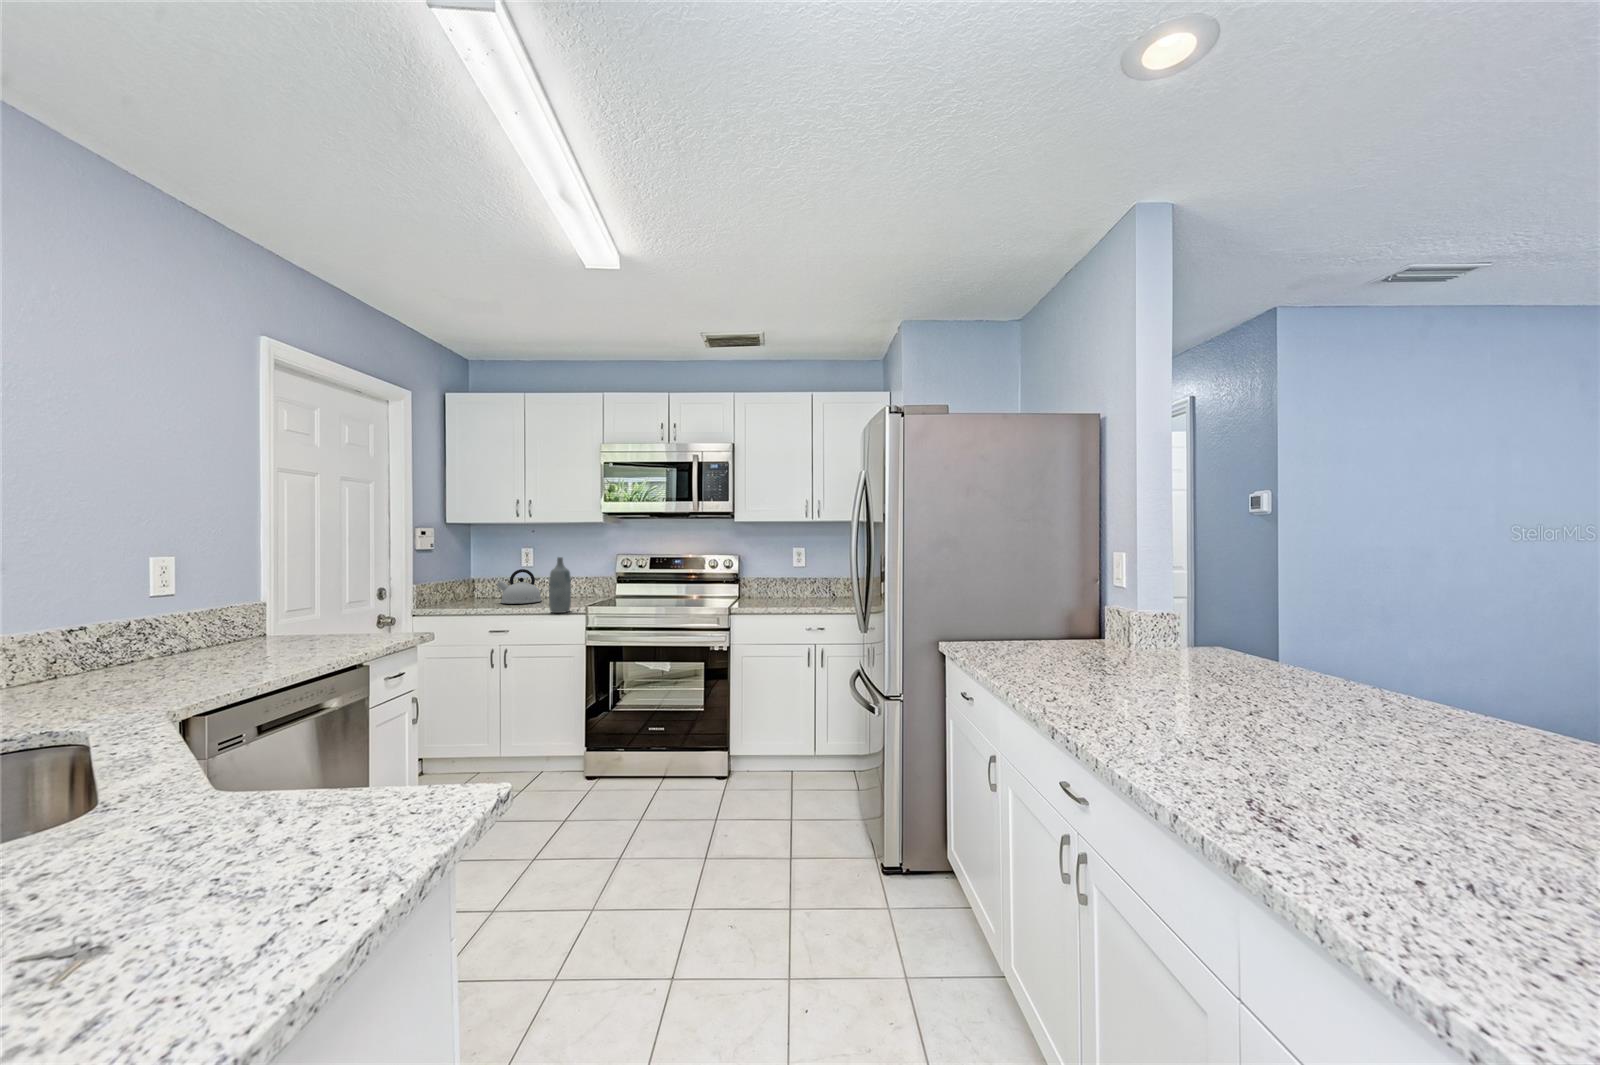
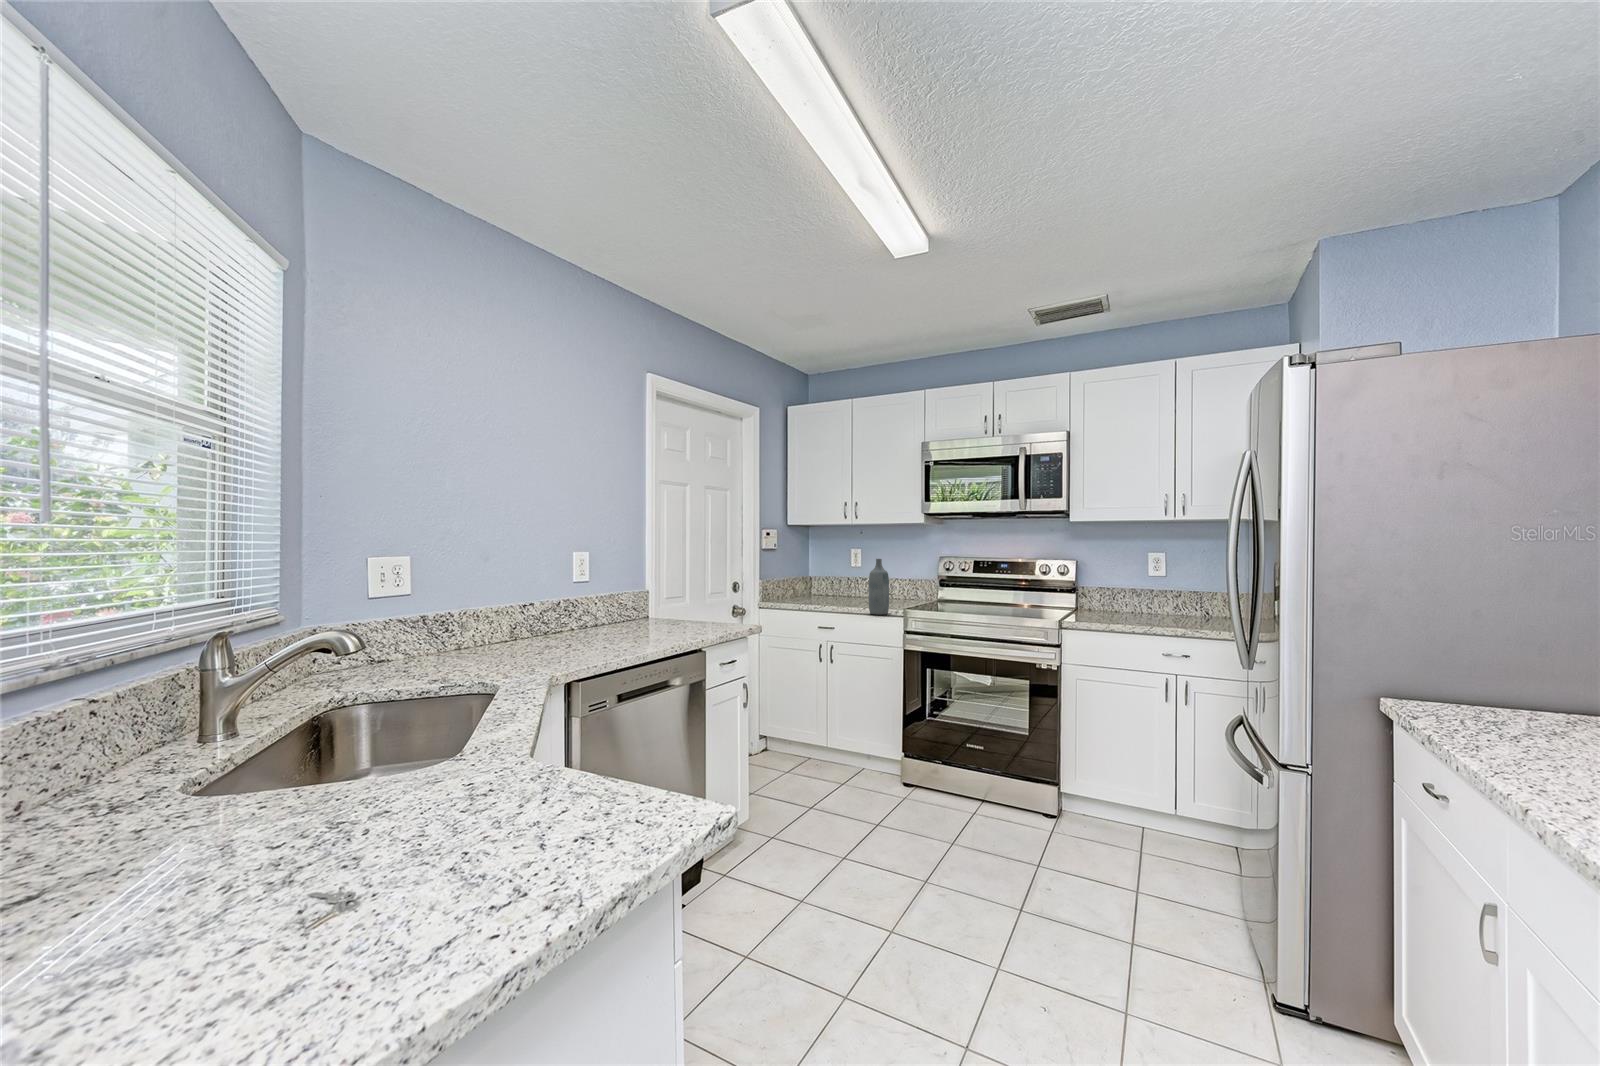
kettle: present [497,569,542,604] -> none [826,570,865,603]

